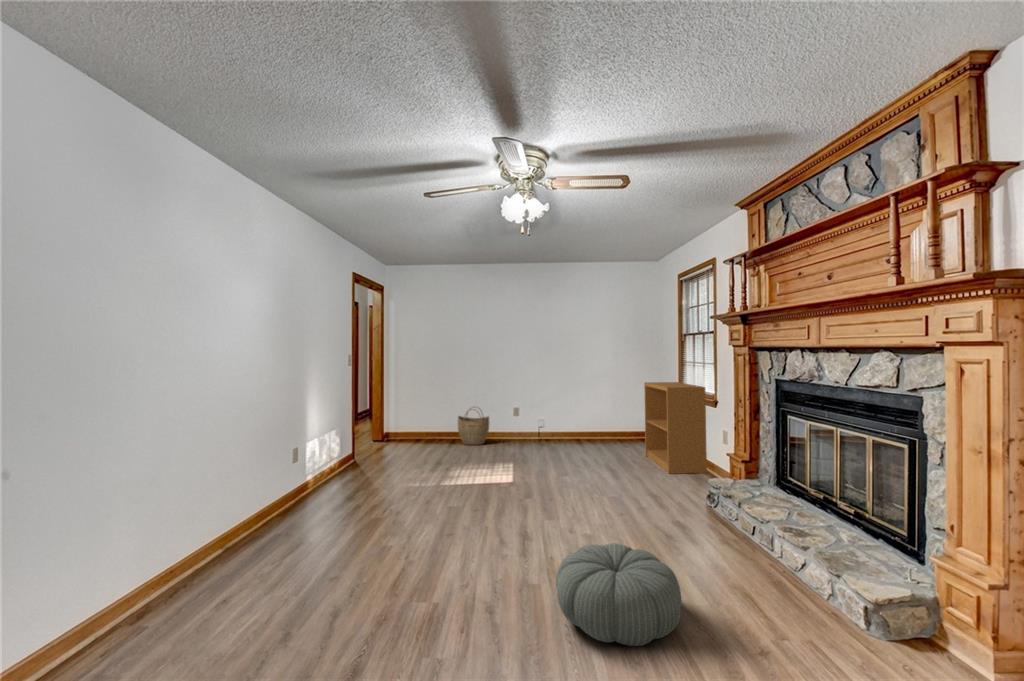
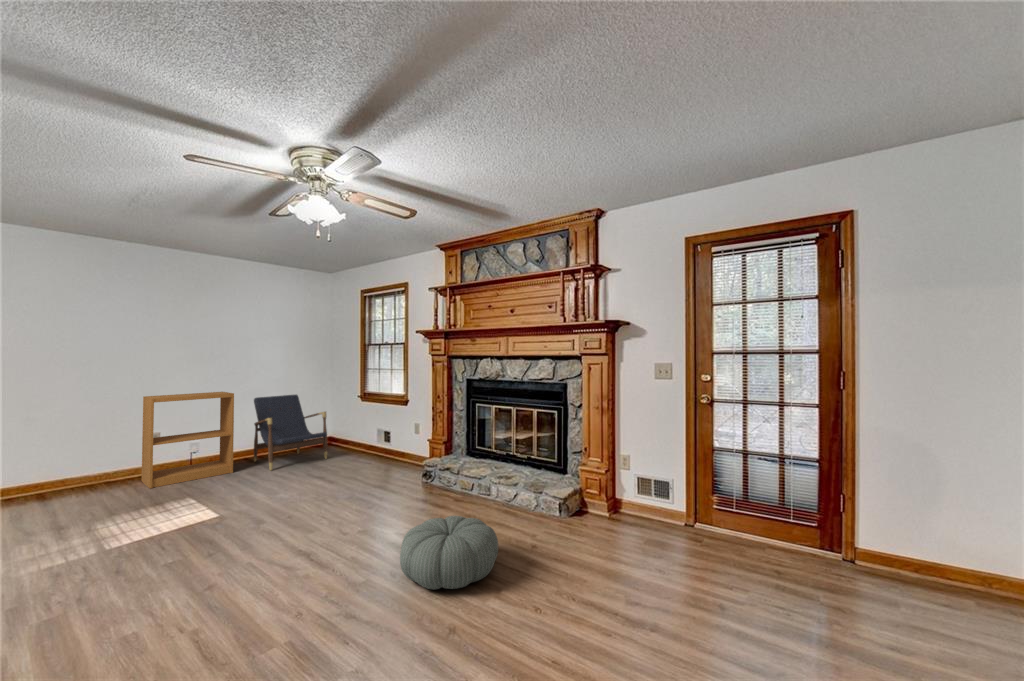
bookshelf: present [644,382,707,474] -> present [141,392,234,488]
lounge chair: none [582,385,642,453] -> present [254,395,328,470]
woven basket: present [458,407,489,445] -> none [44,442,111,501]

